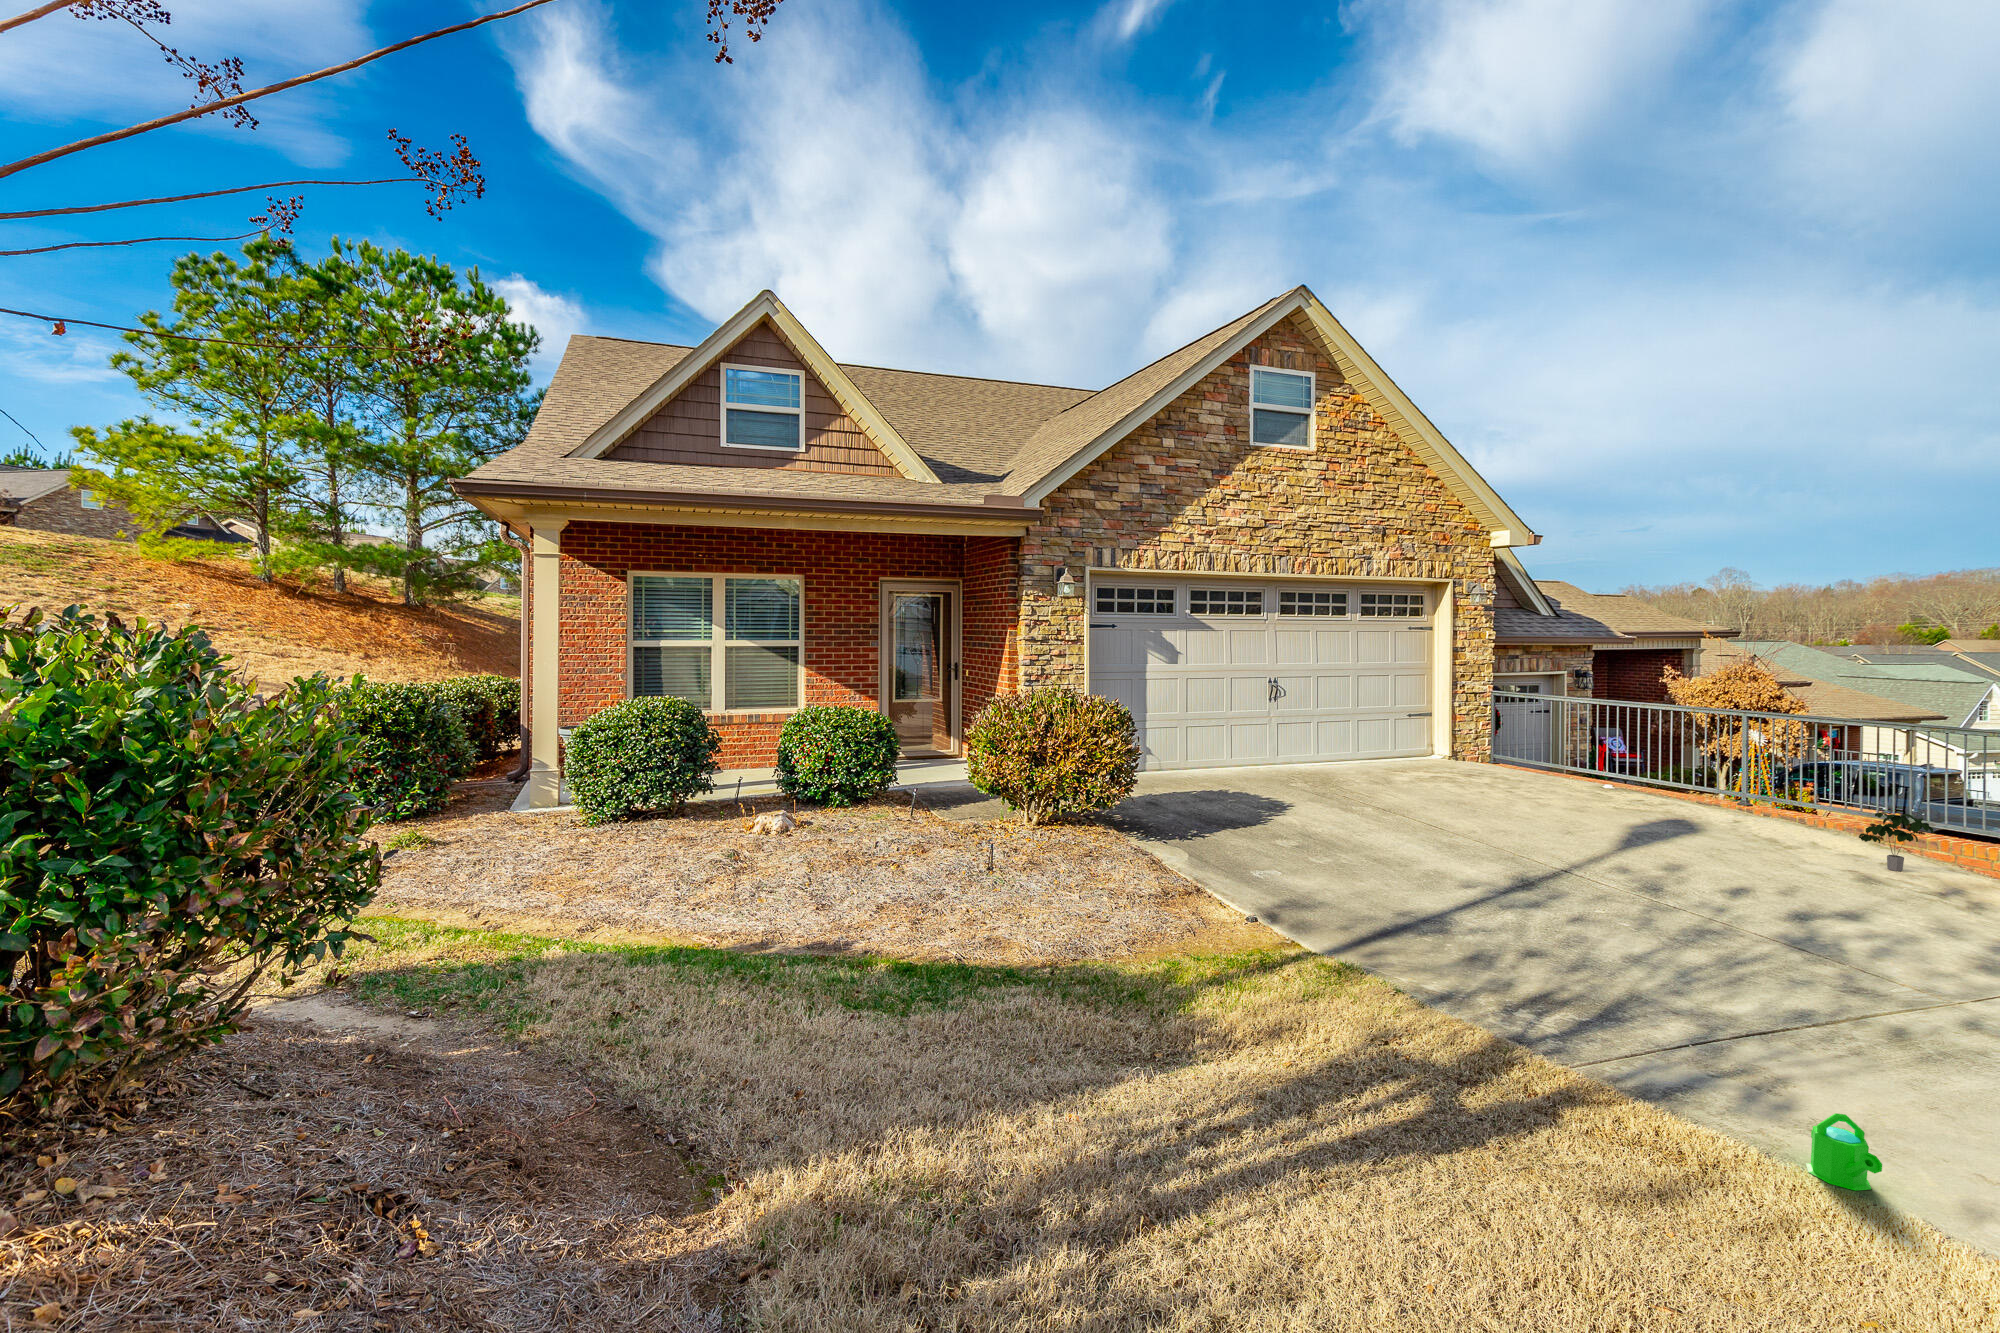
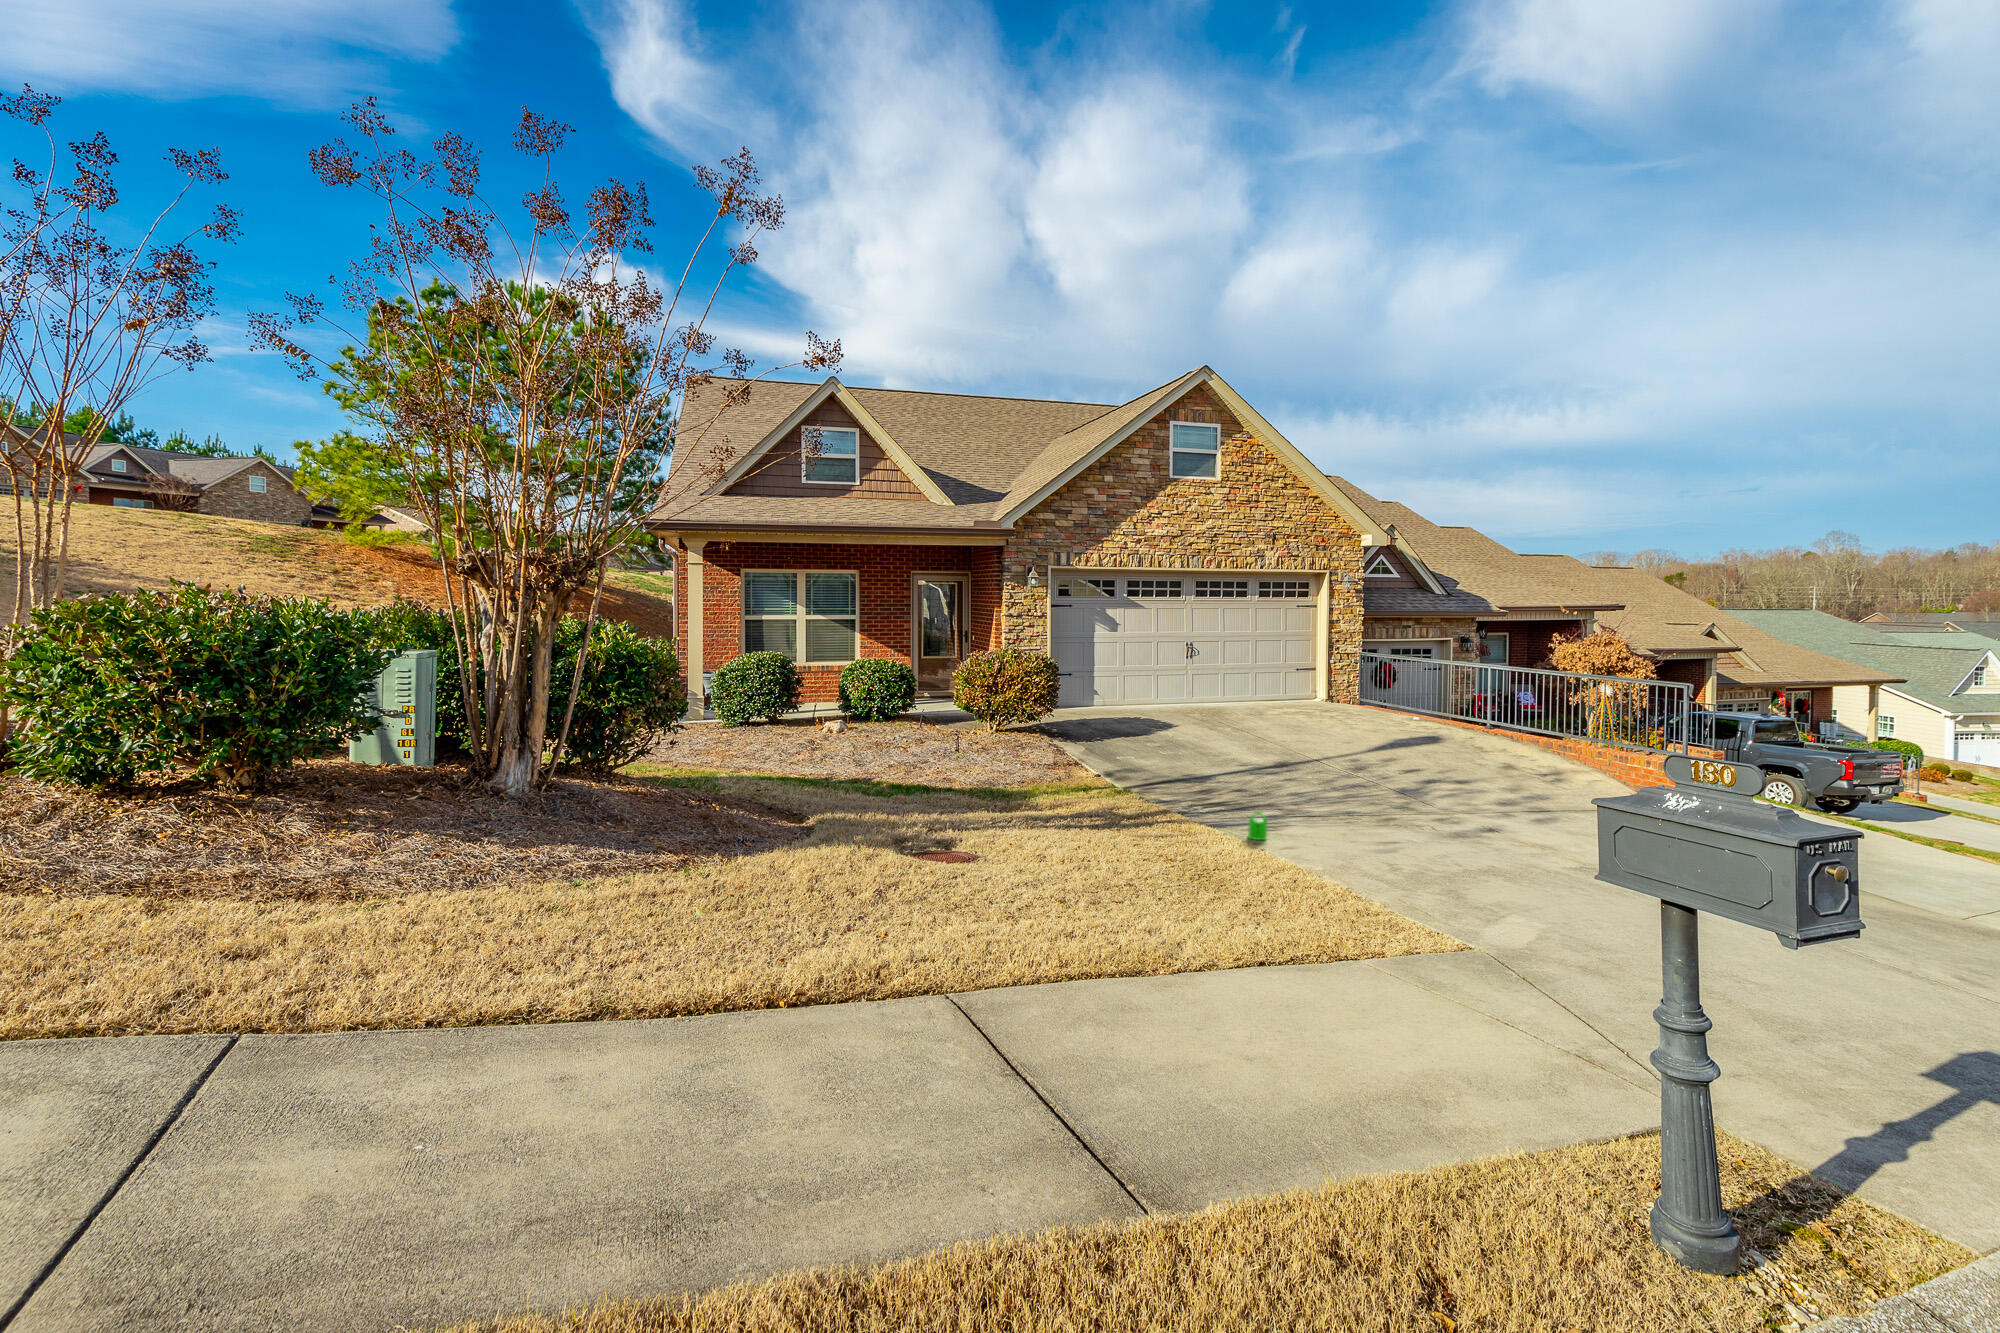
potted plant: present [1859,813,1933,871] -> none [1513,725,1552,761]

